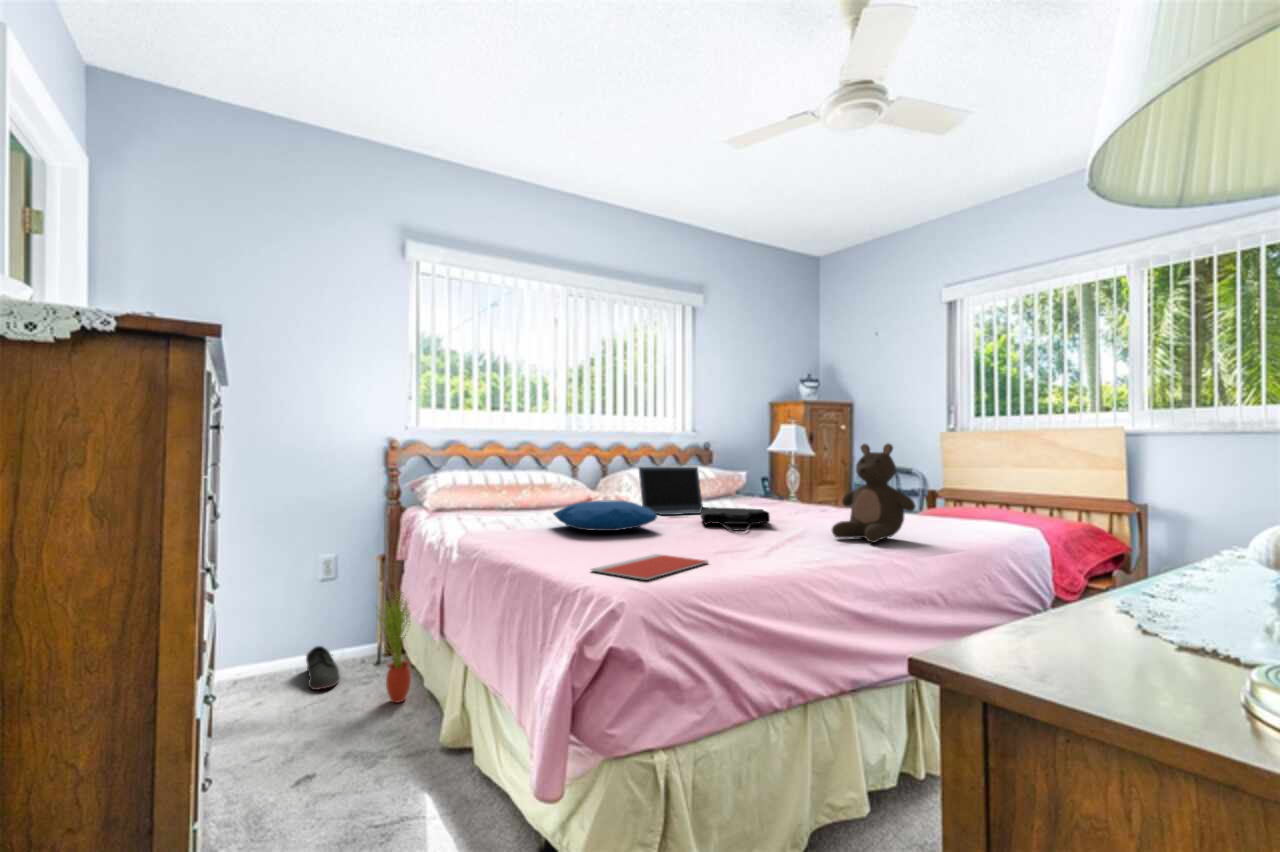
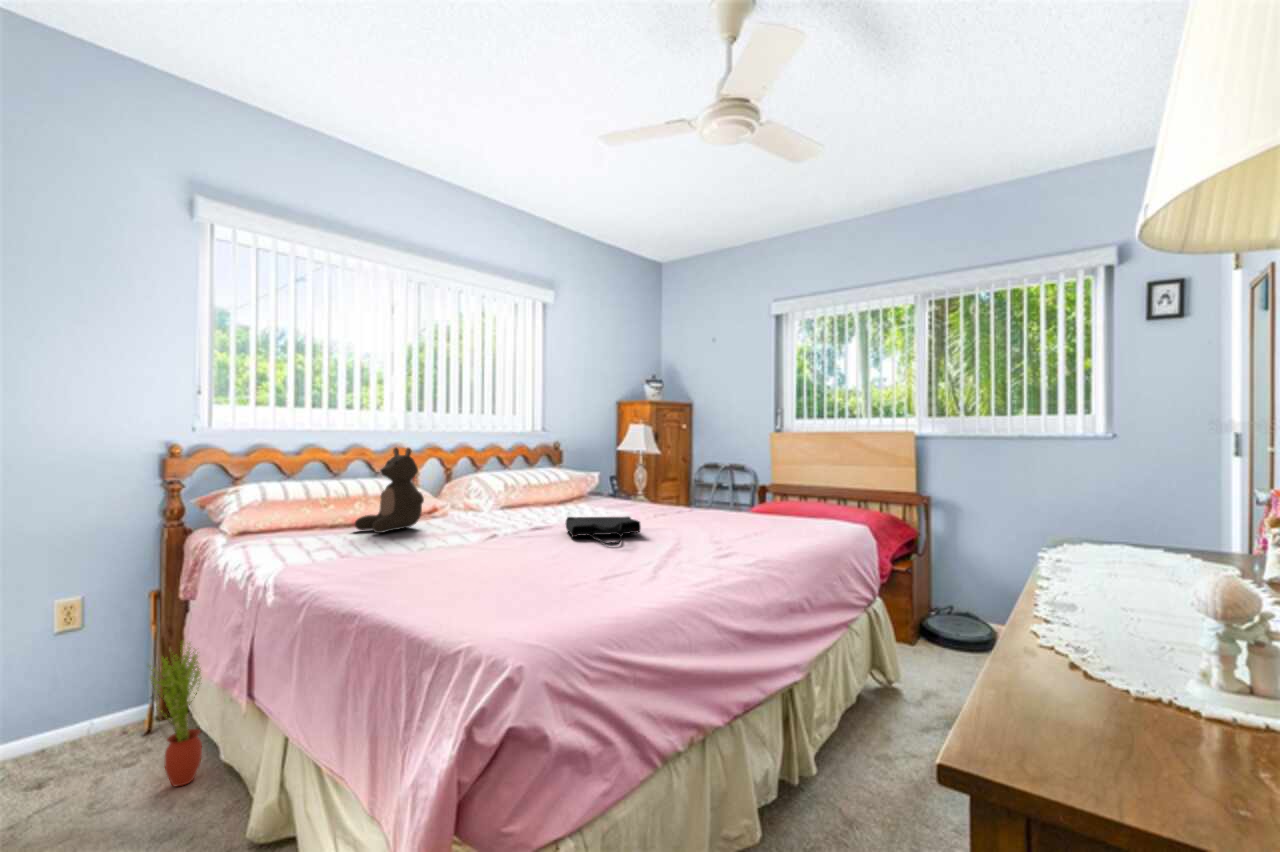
stuffed bear: present [832,444,916,543] -> present [355,448,424,533]
laptop: present [639,467,703,515] -> none [492,471,586,526]
pillow: present [554,500,657,531] -> none [398,516,525,553]
notebook: present [592,554,708,580] -> none [468,584,602,628]
shoe: present [306,646,340,690] -> none [35,720,91,785]

